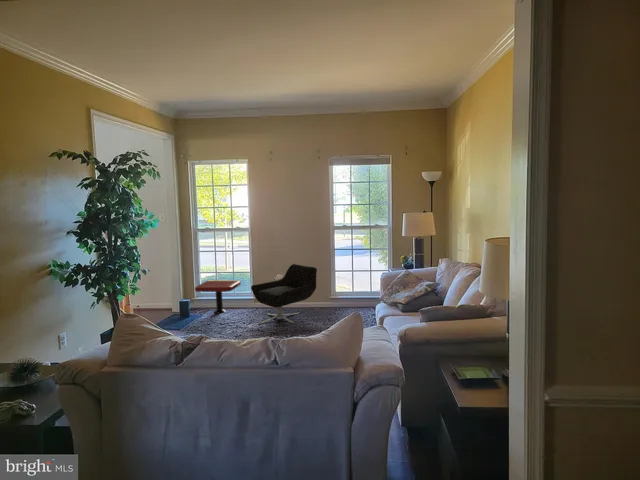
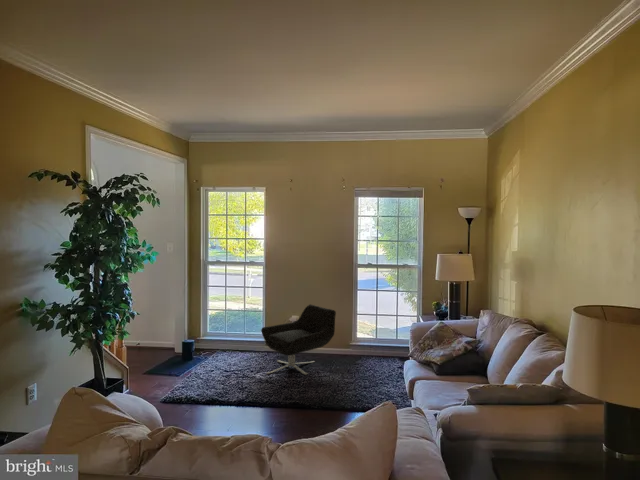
pedestal table: present [195,280,241,313] -> none [199,319,251,357]

